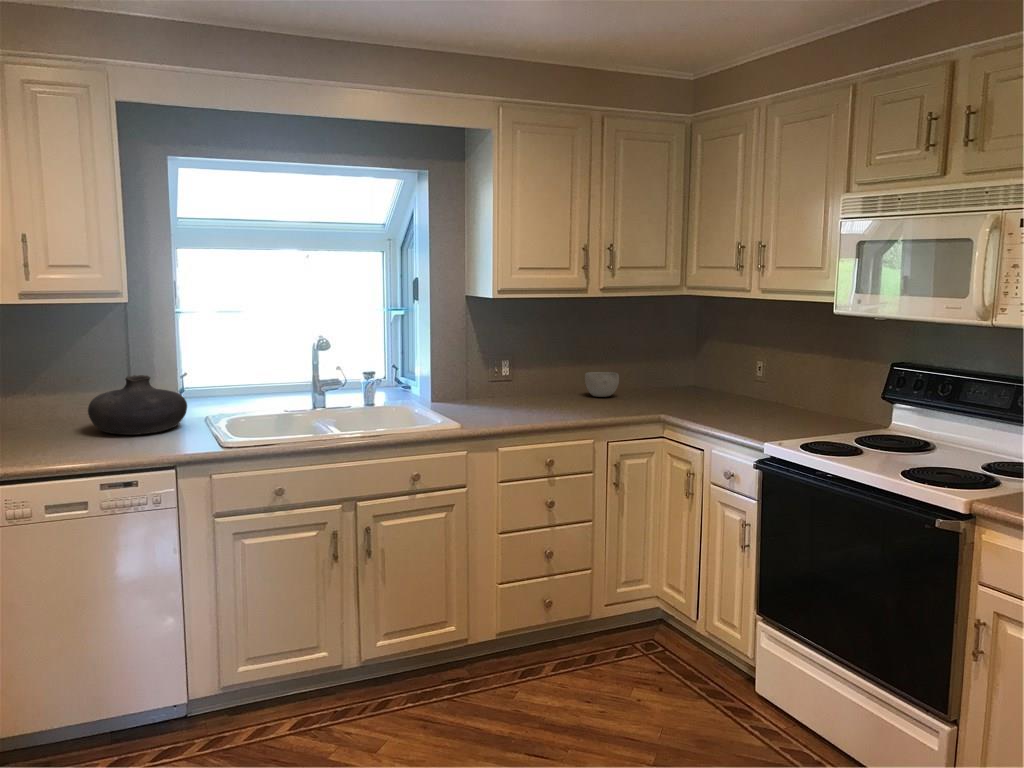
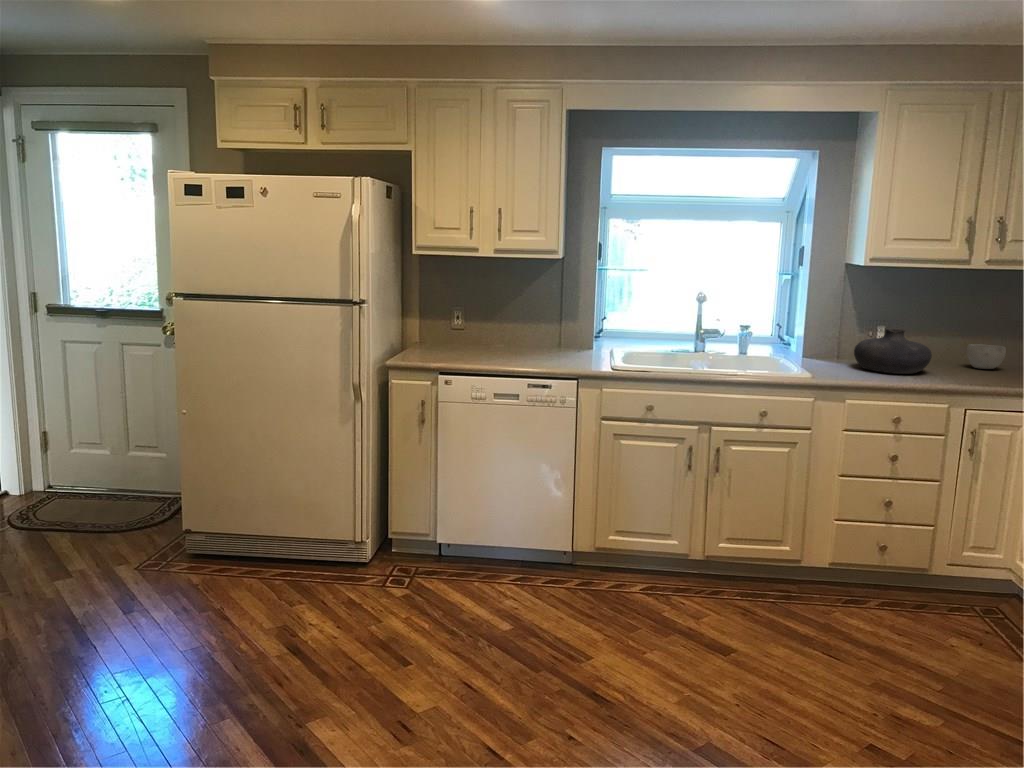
vase: present [88,375,187,435] -> present [854,328,932,374]

